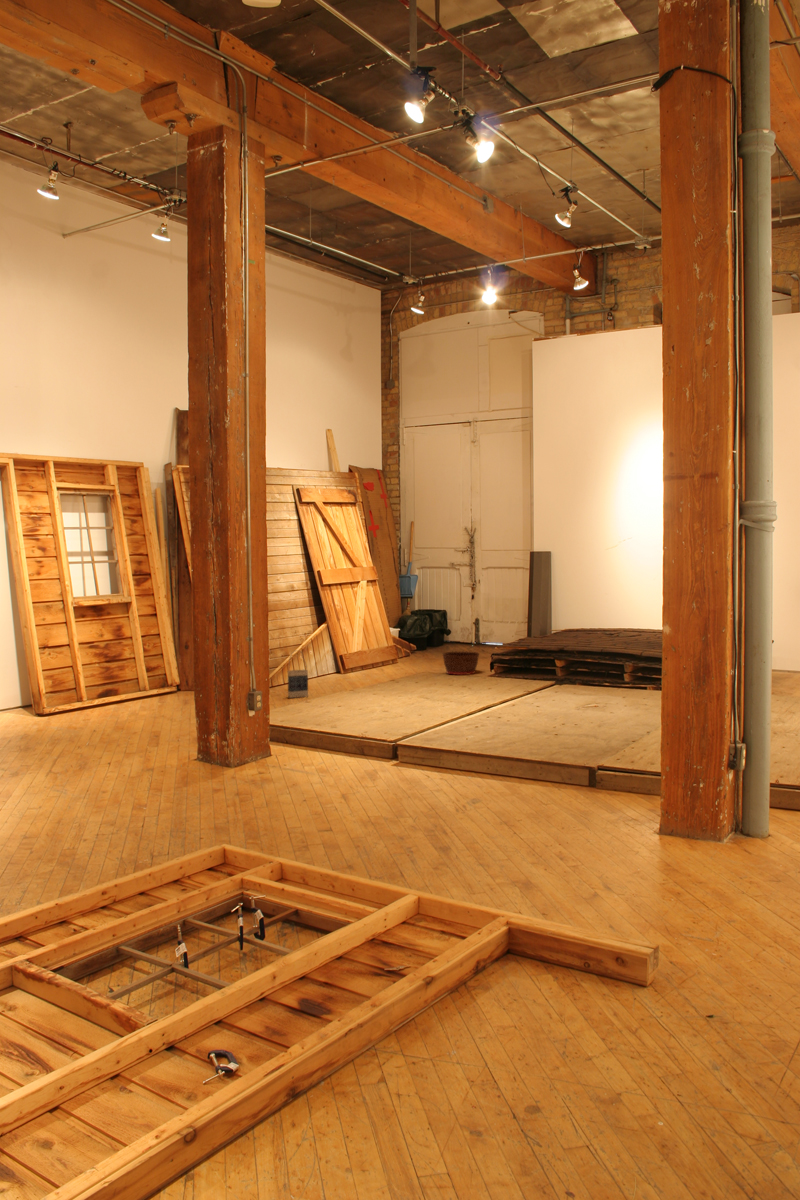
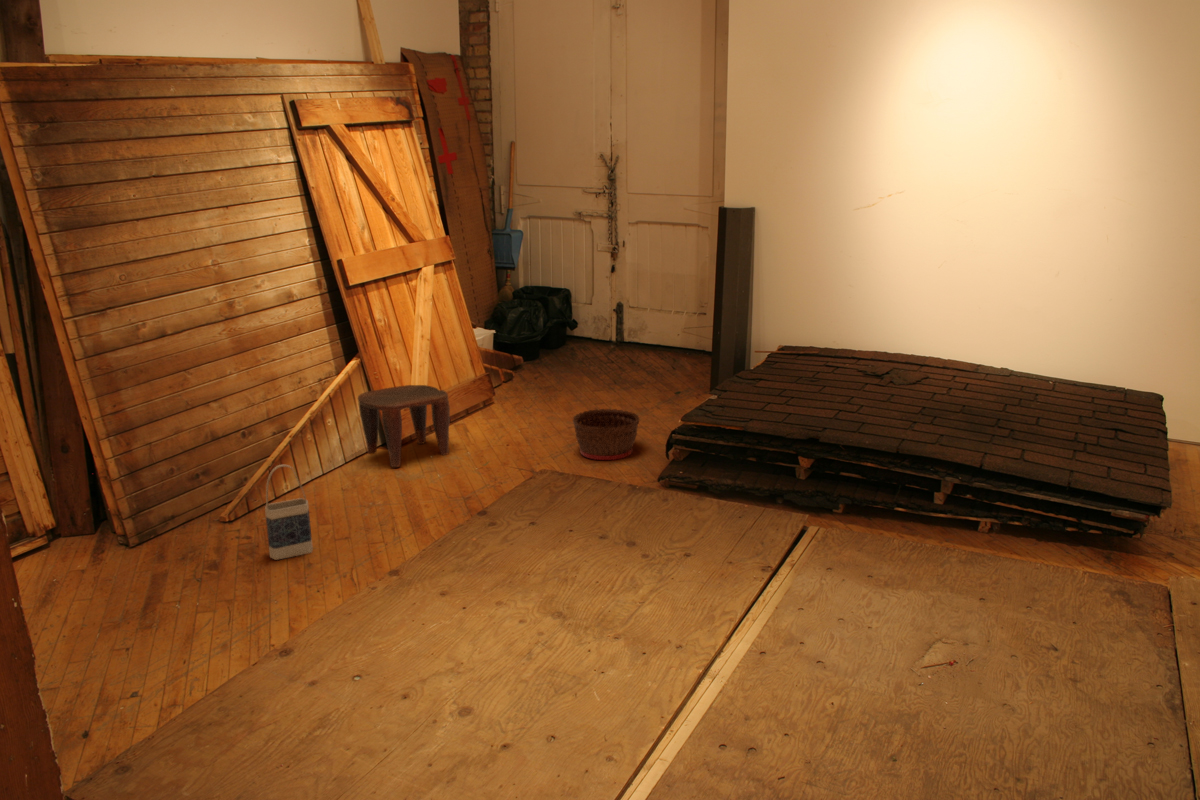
stool: none [326,640,375,678] -> present [358,385,450,467]

